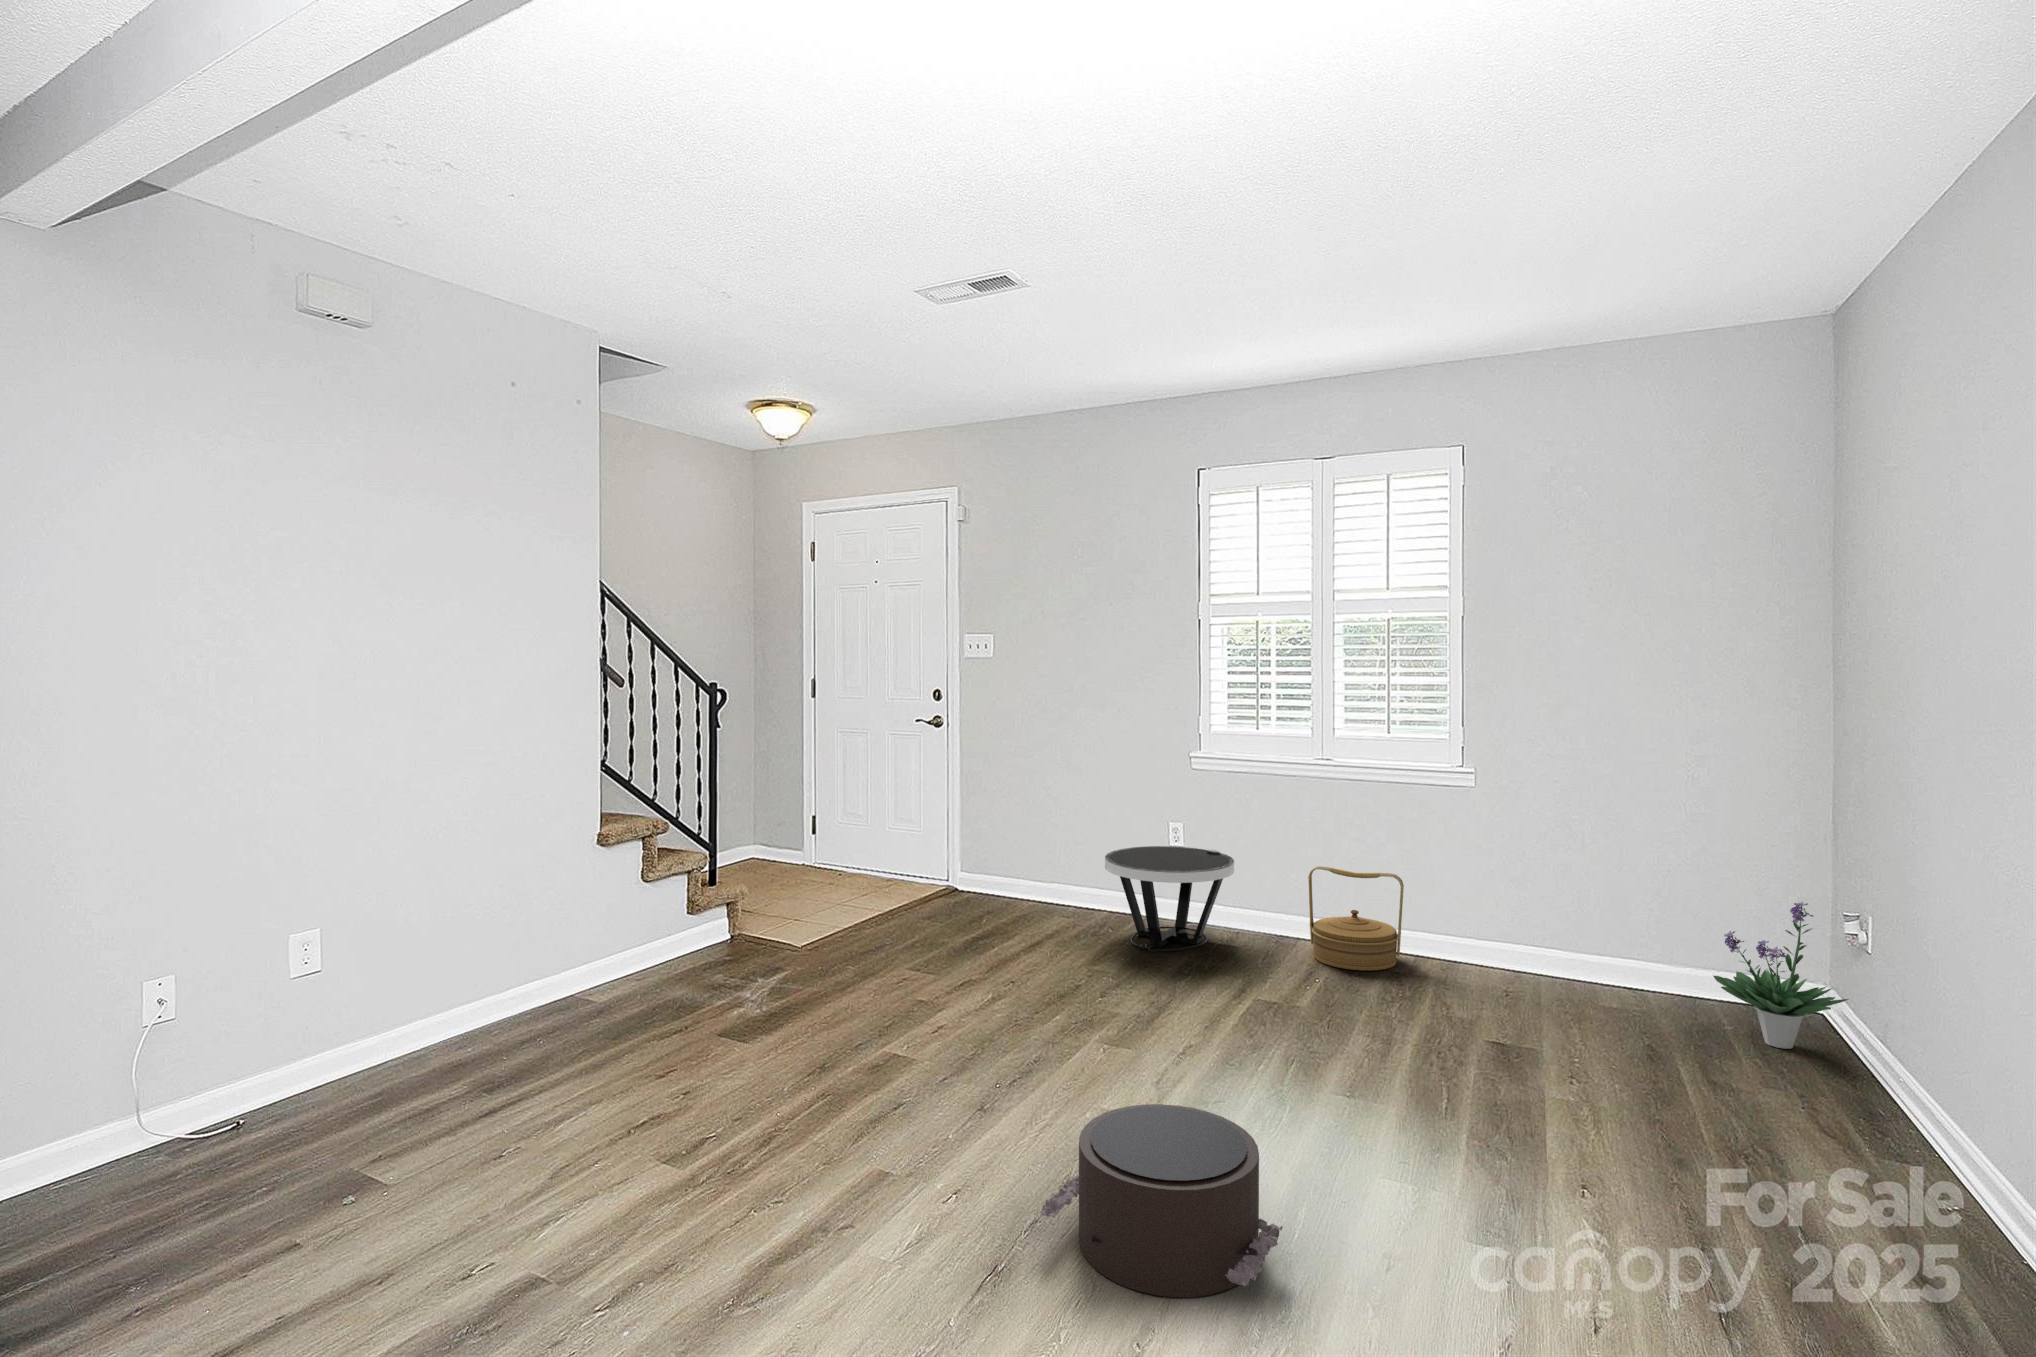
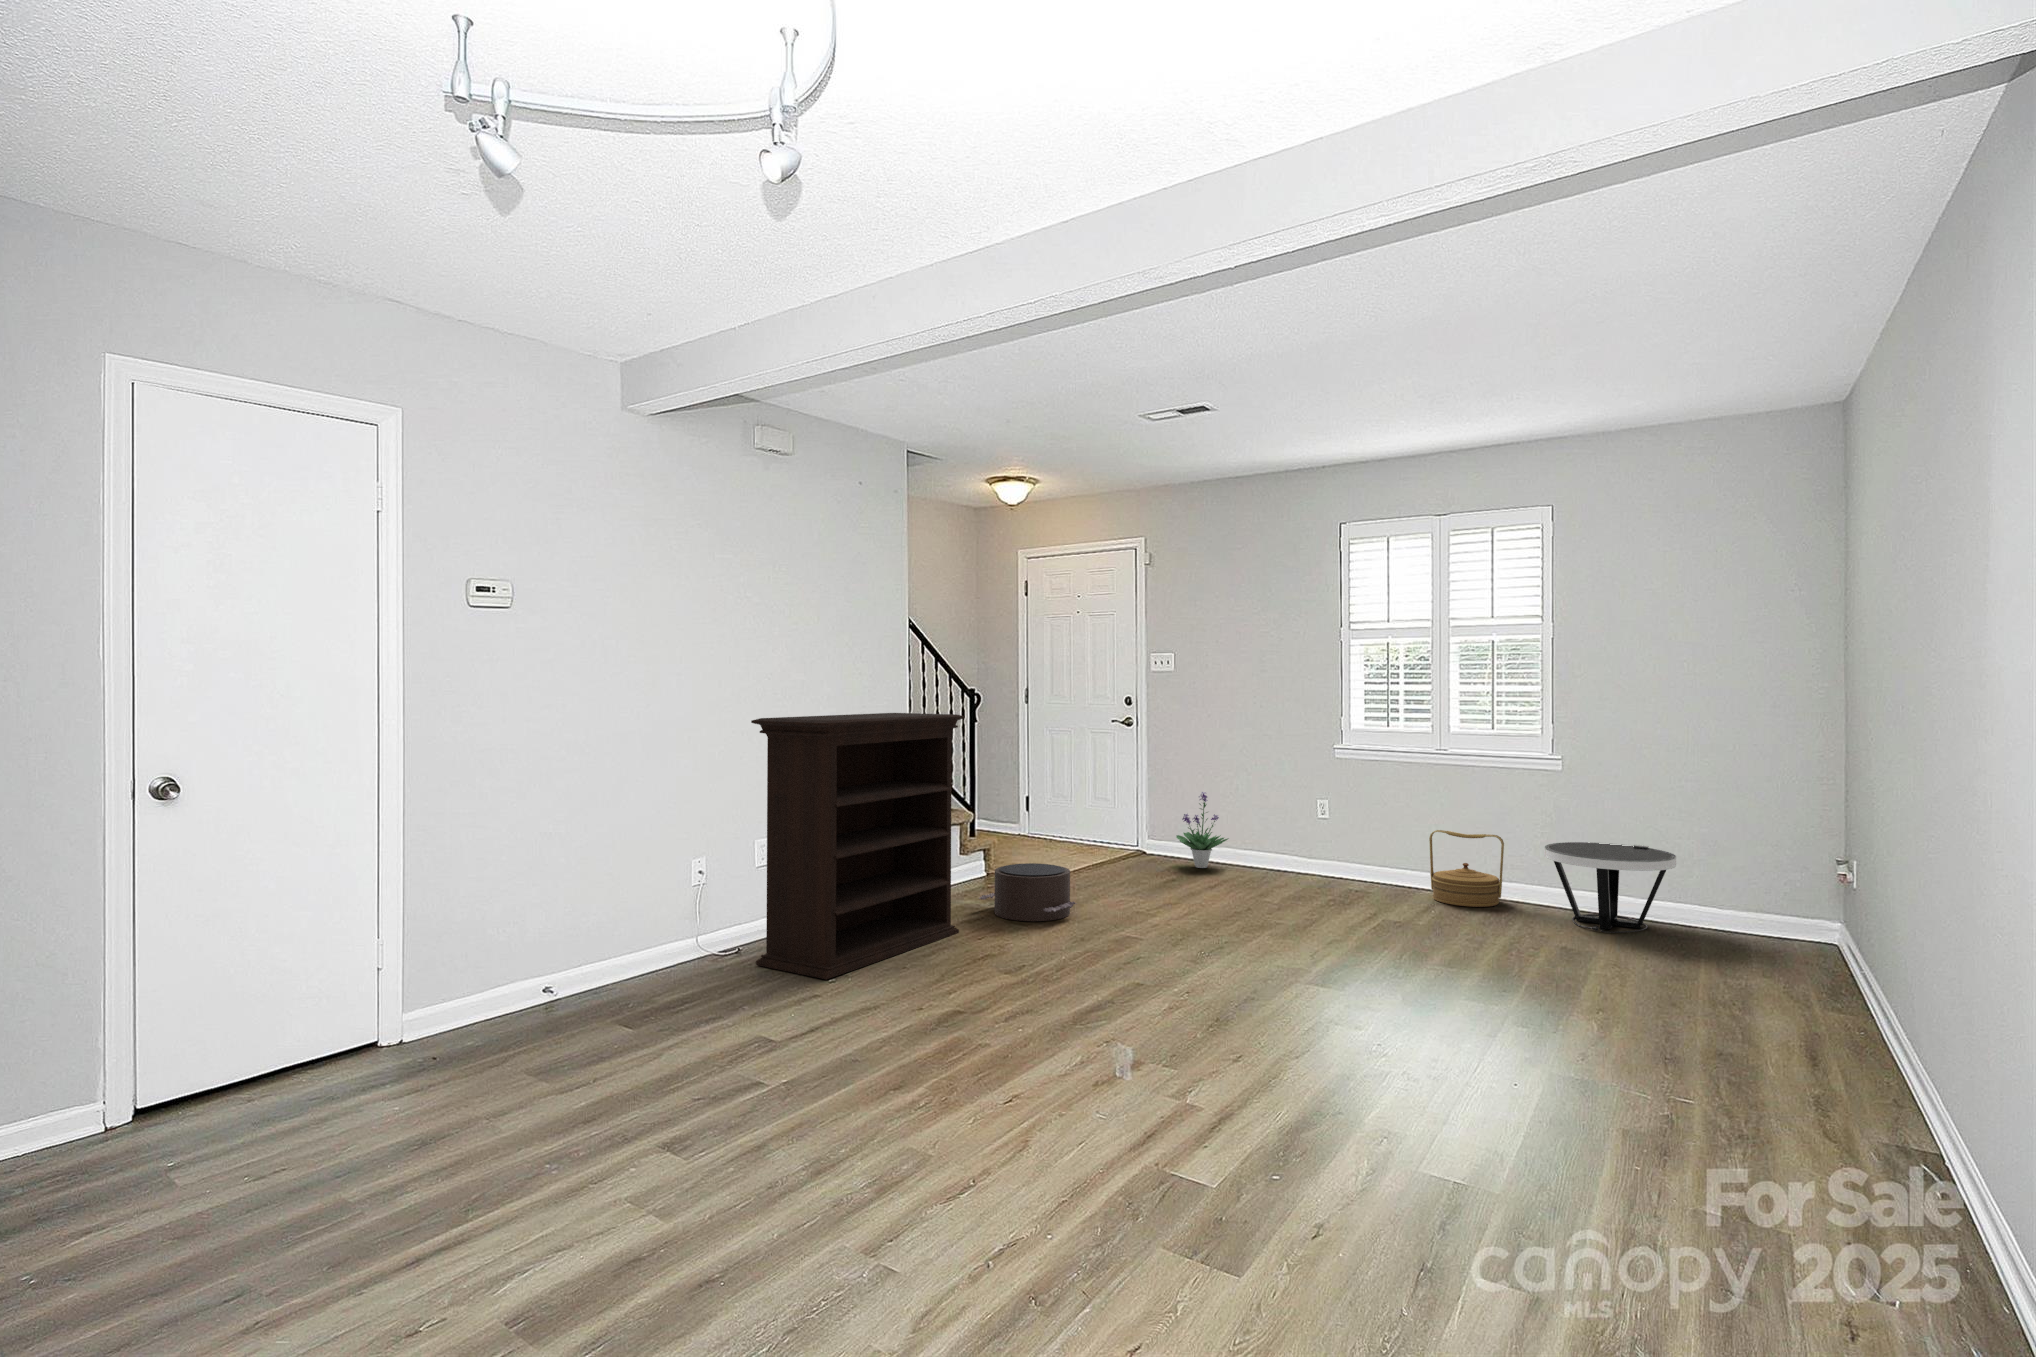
bookshelf: none [209,728,639,1207] -> present [751,713,965,980]
side table: present [1105,846,1234,951] -> present [1545,842,1676,933]
potted plant: present [1713,902,1848,1049] -> present [1176,792,1228,868]
pouf: present [1039,1104,1282,1297] -> present [979,863,1077,921]

